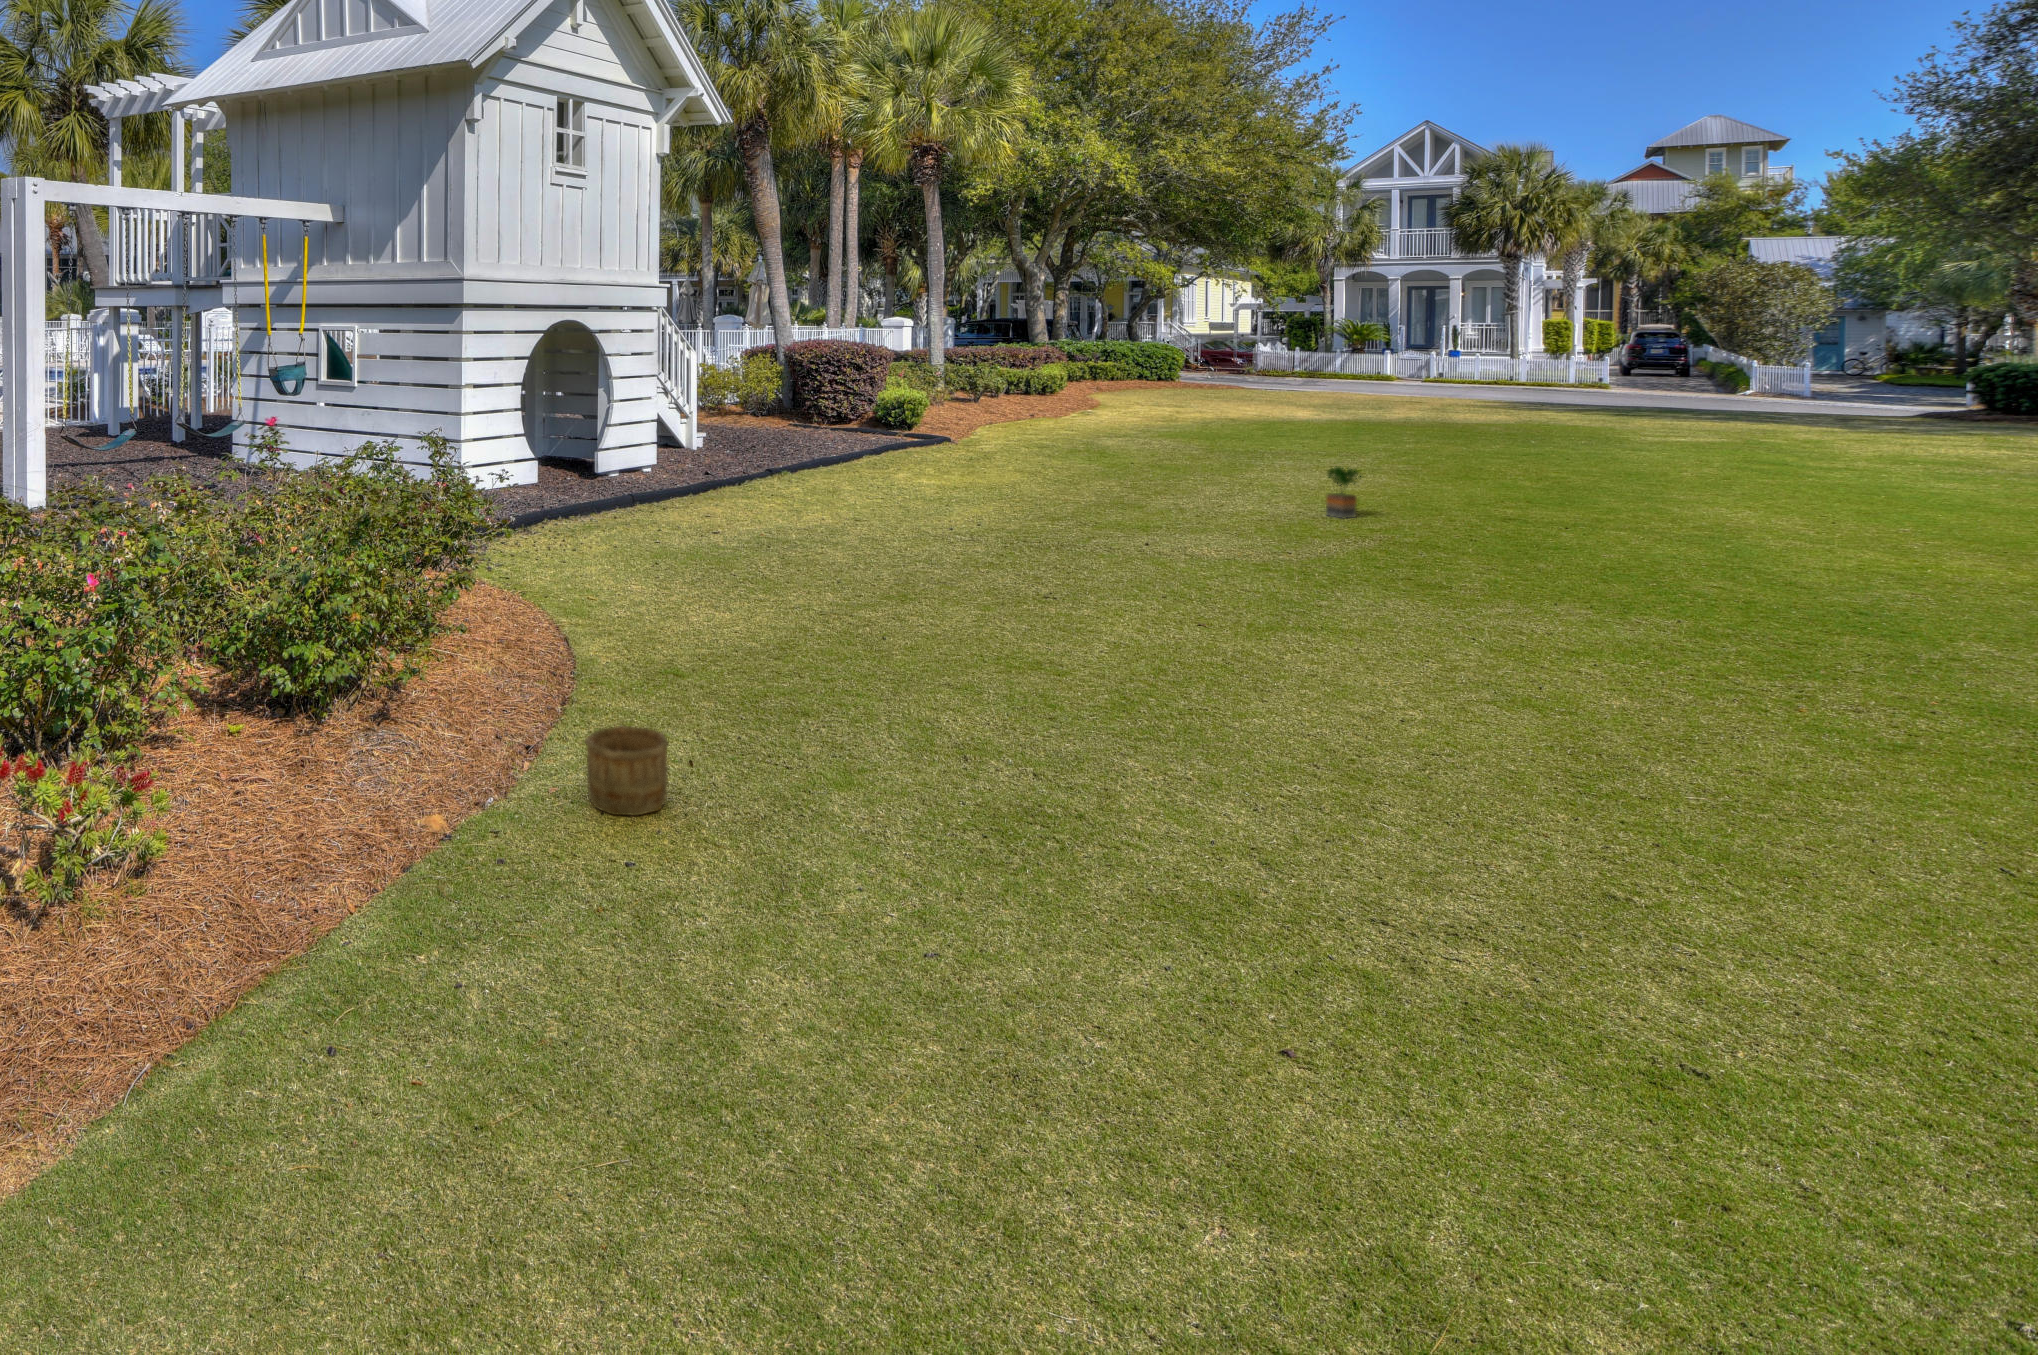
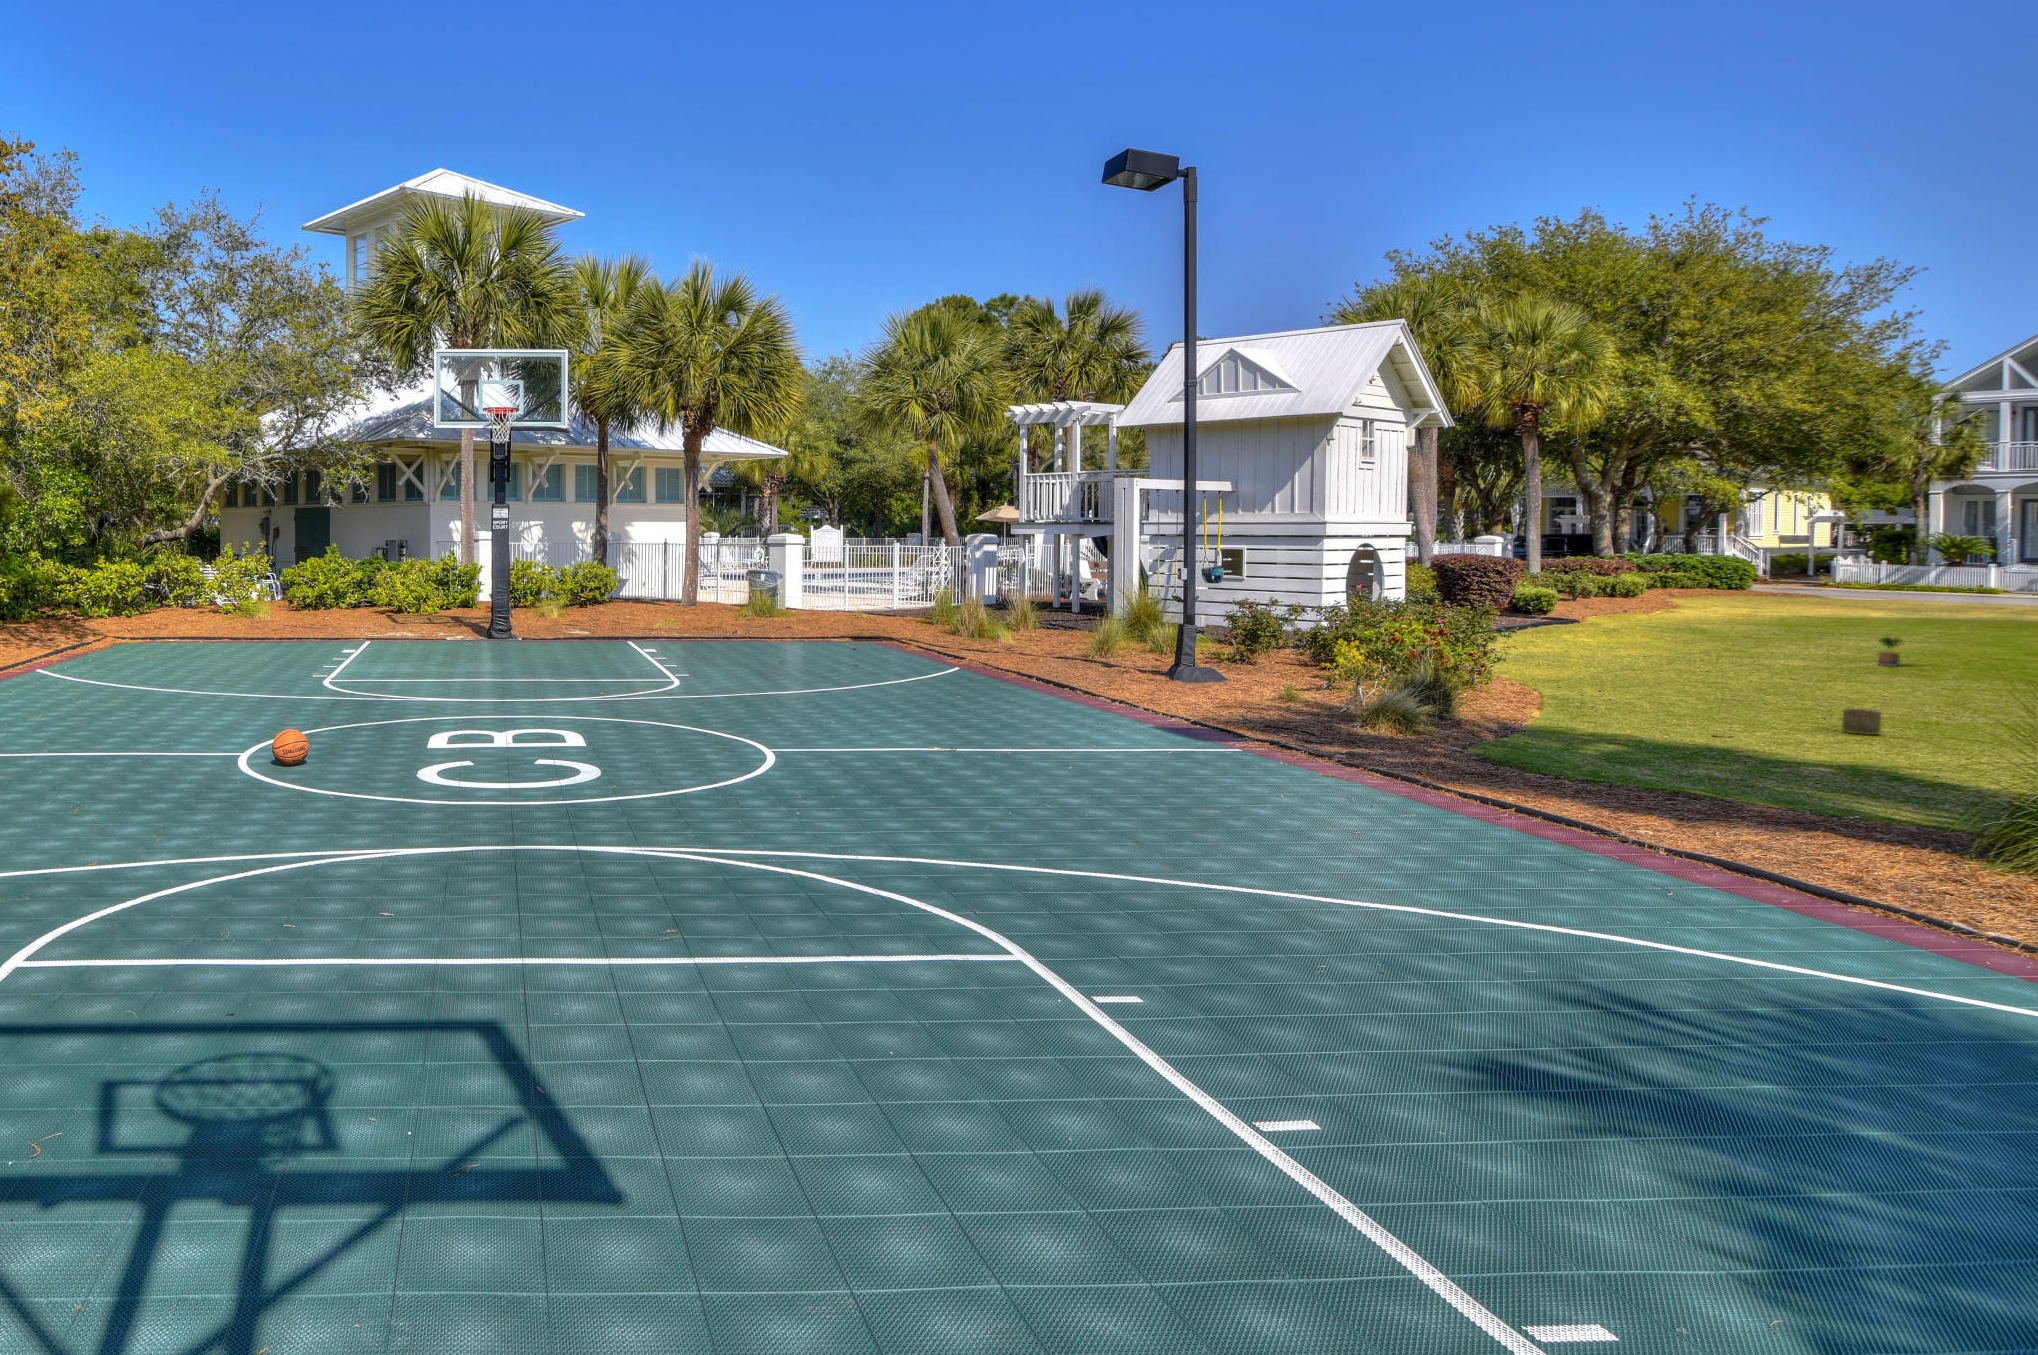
wooden bucket: present [585,726,669,815] -> present [1842,708,1881,735]

